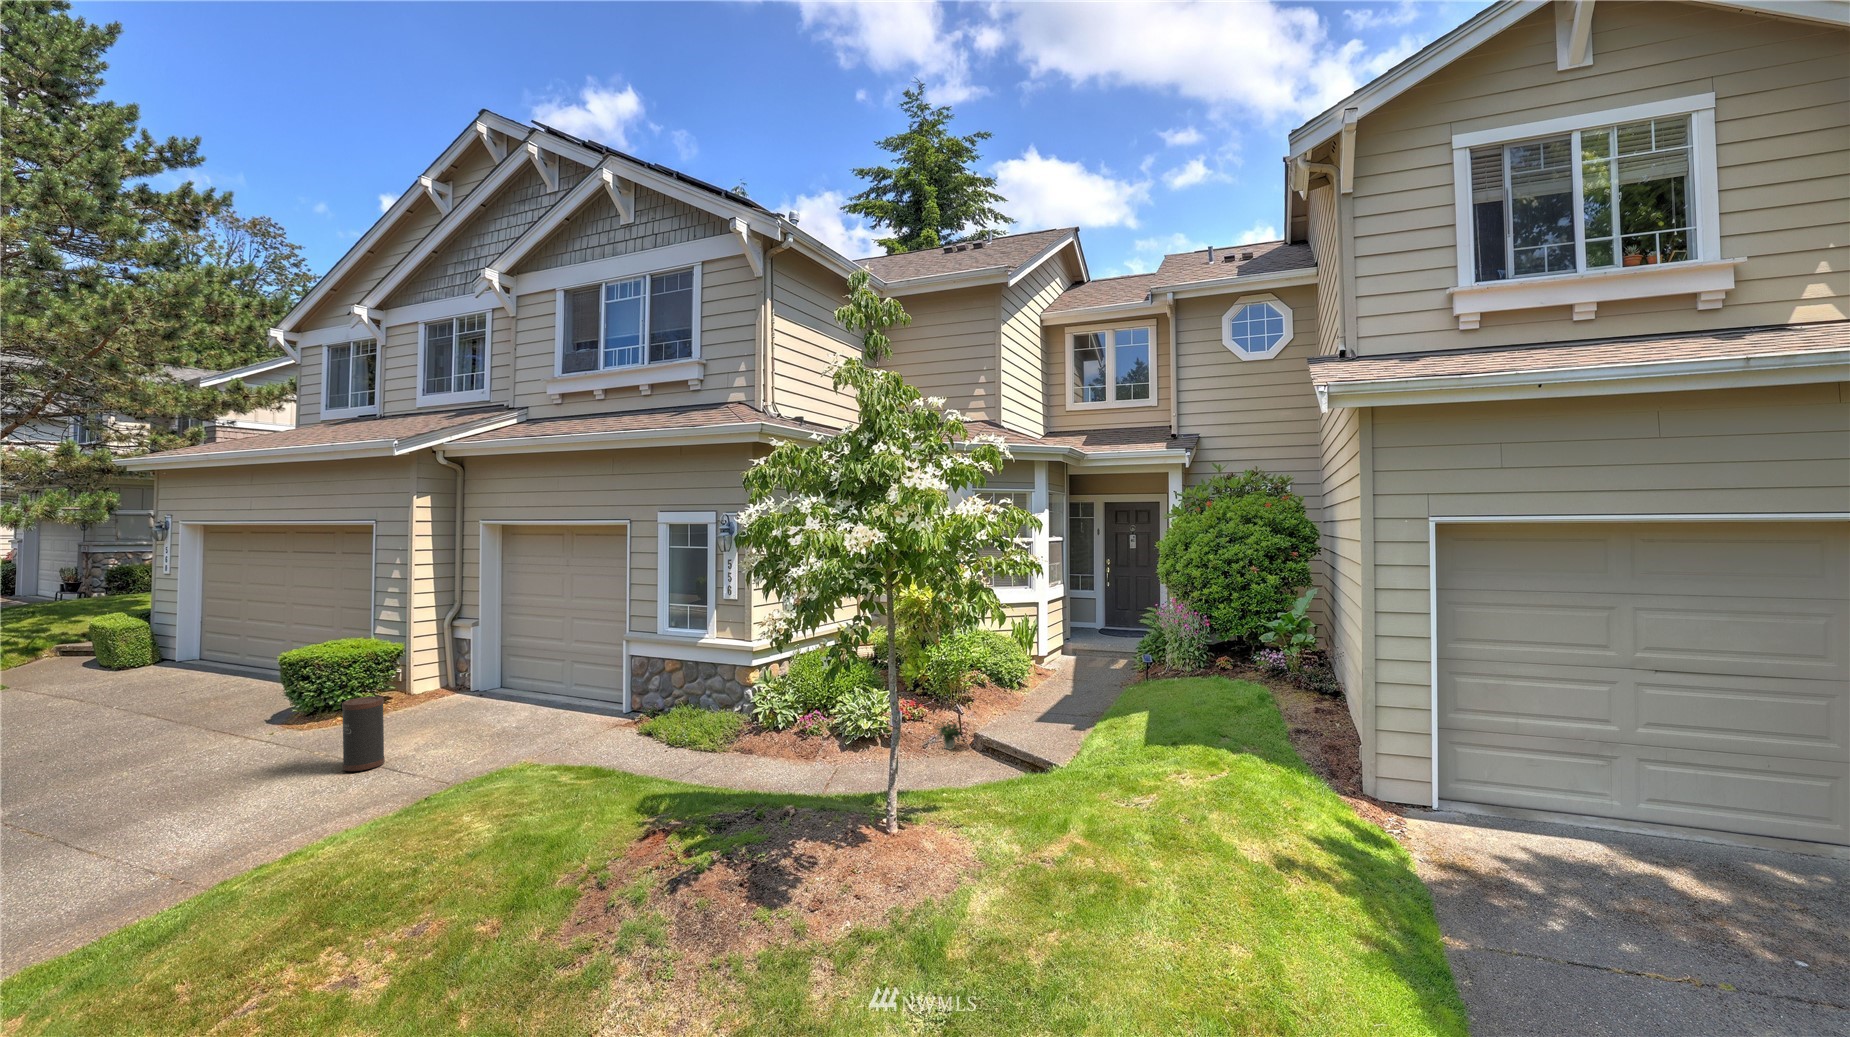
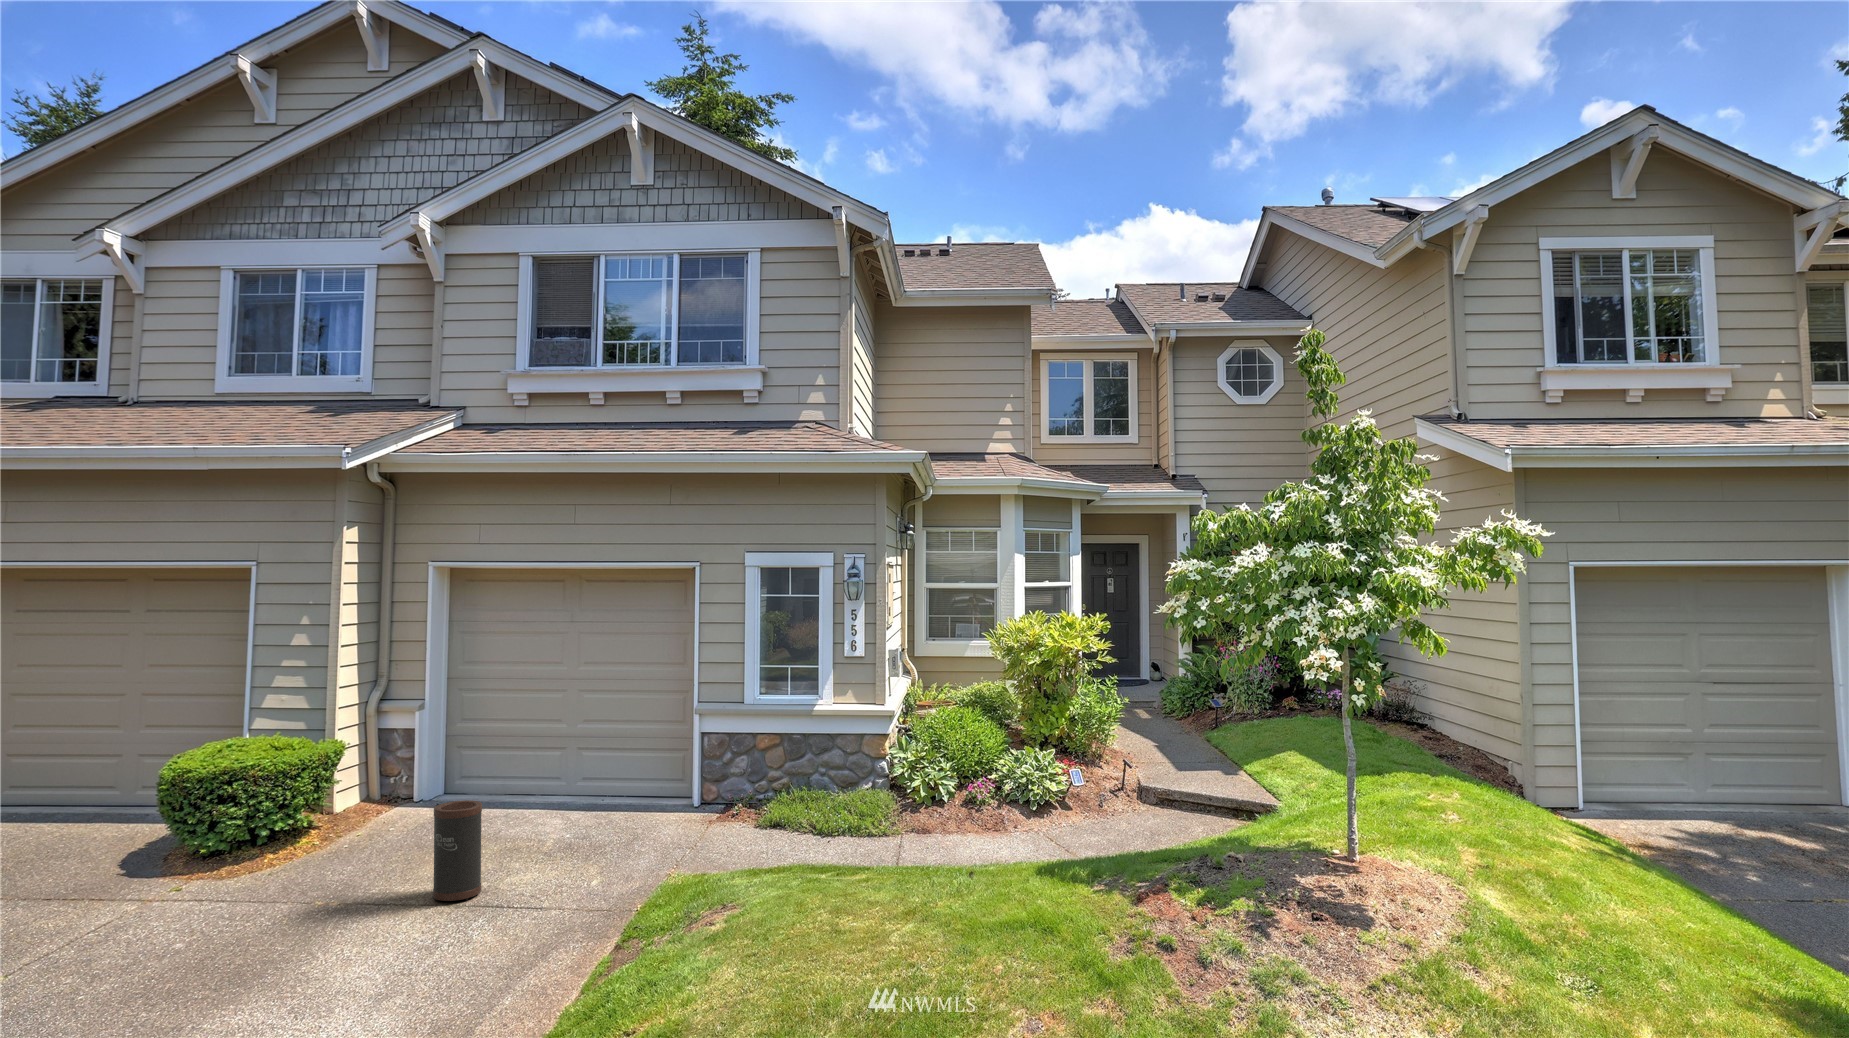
potted plant: present [936,723,960,749] -> none [1109,776,1152,805]

